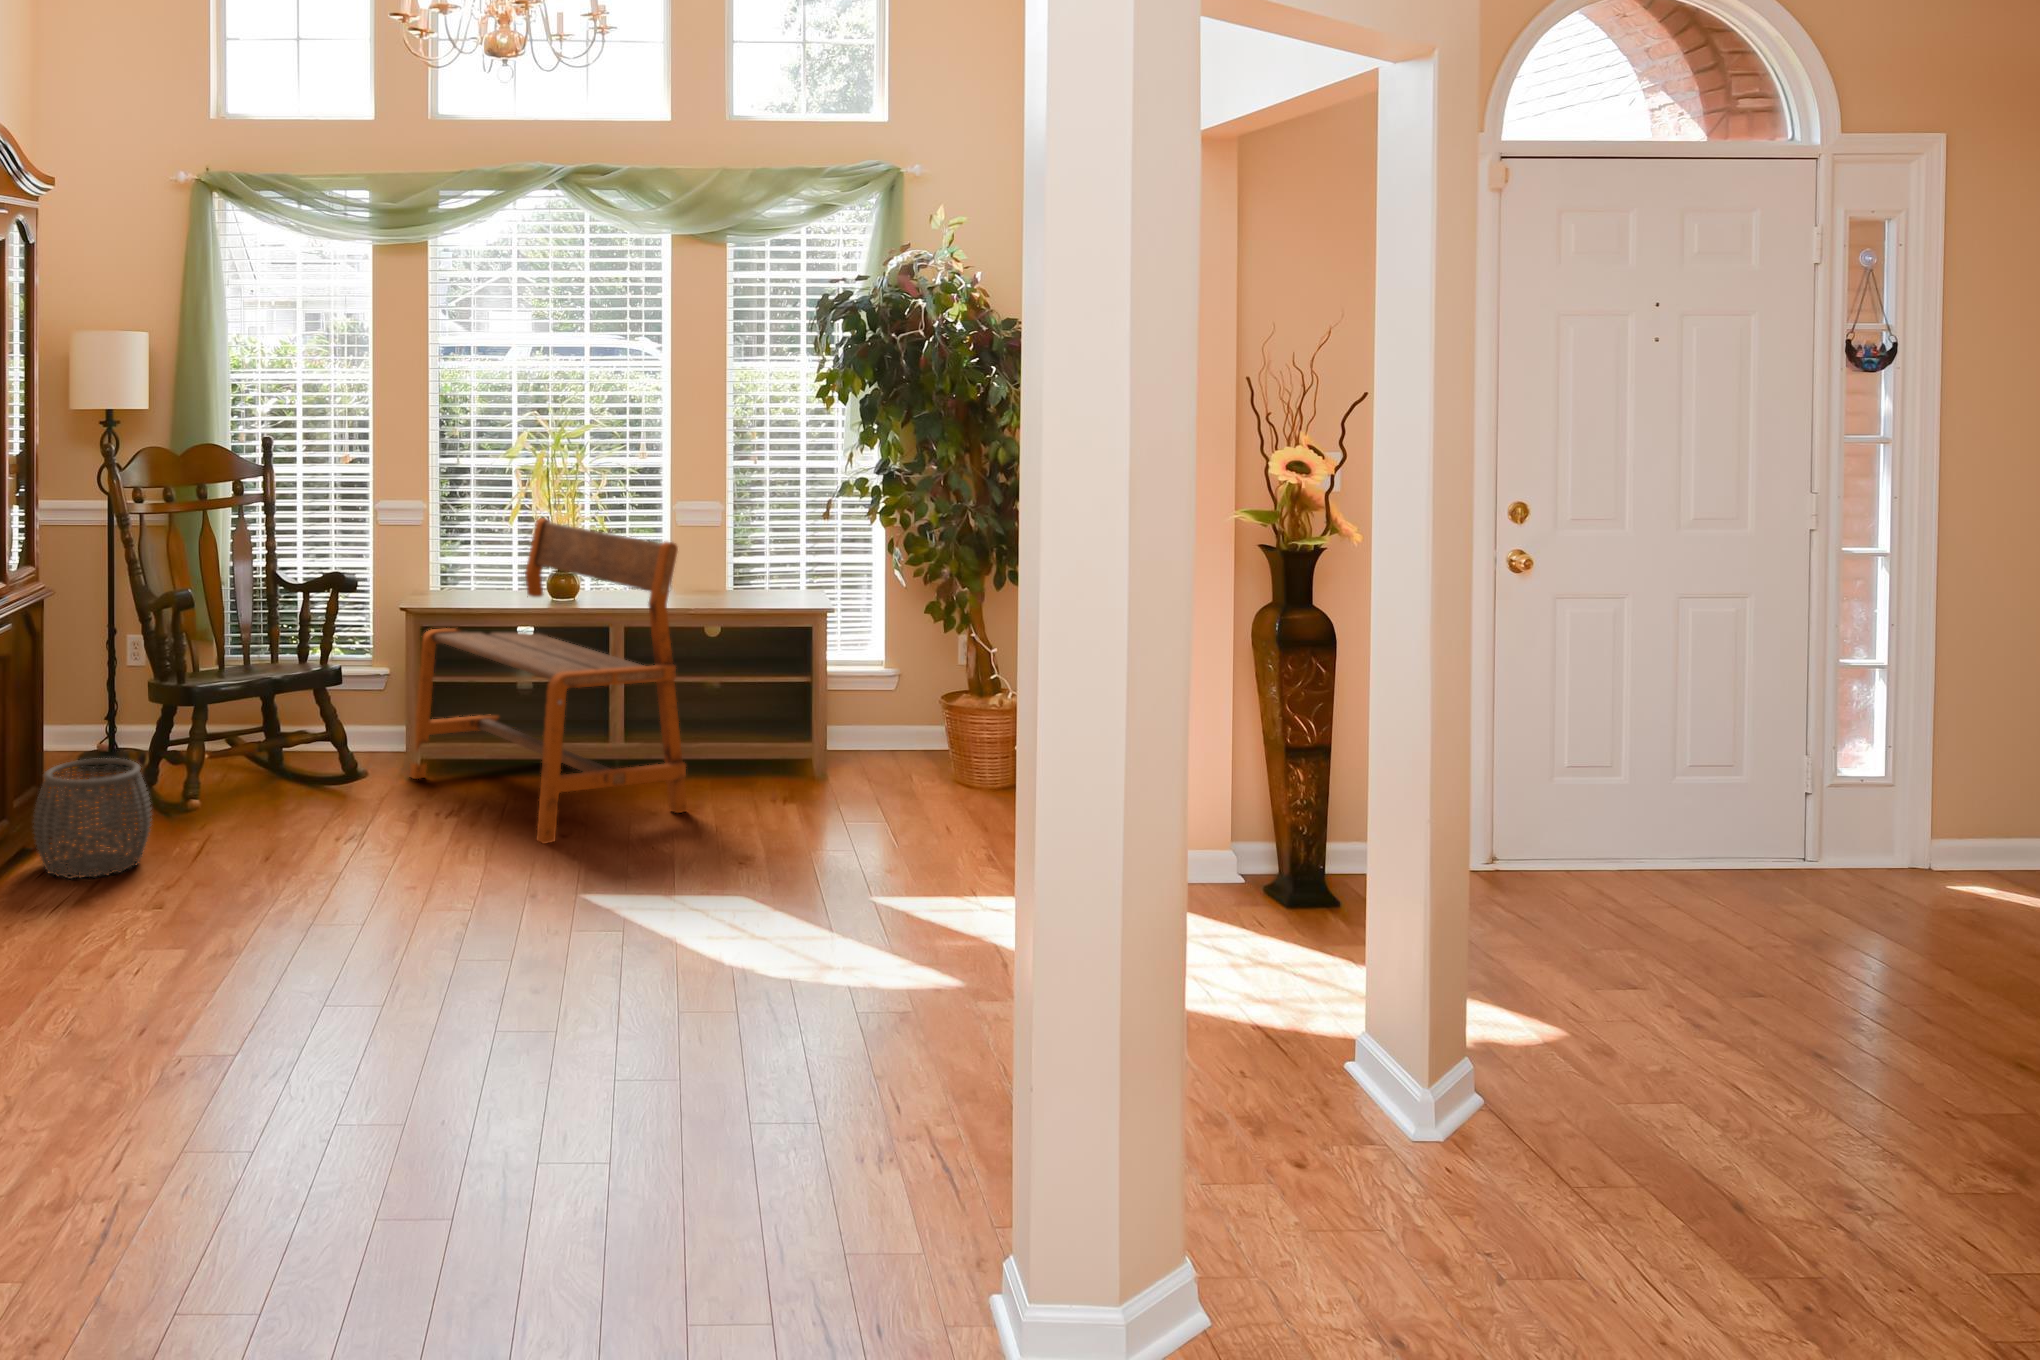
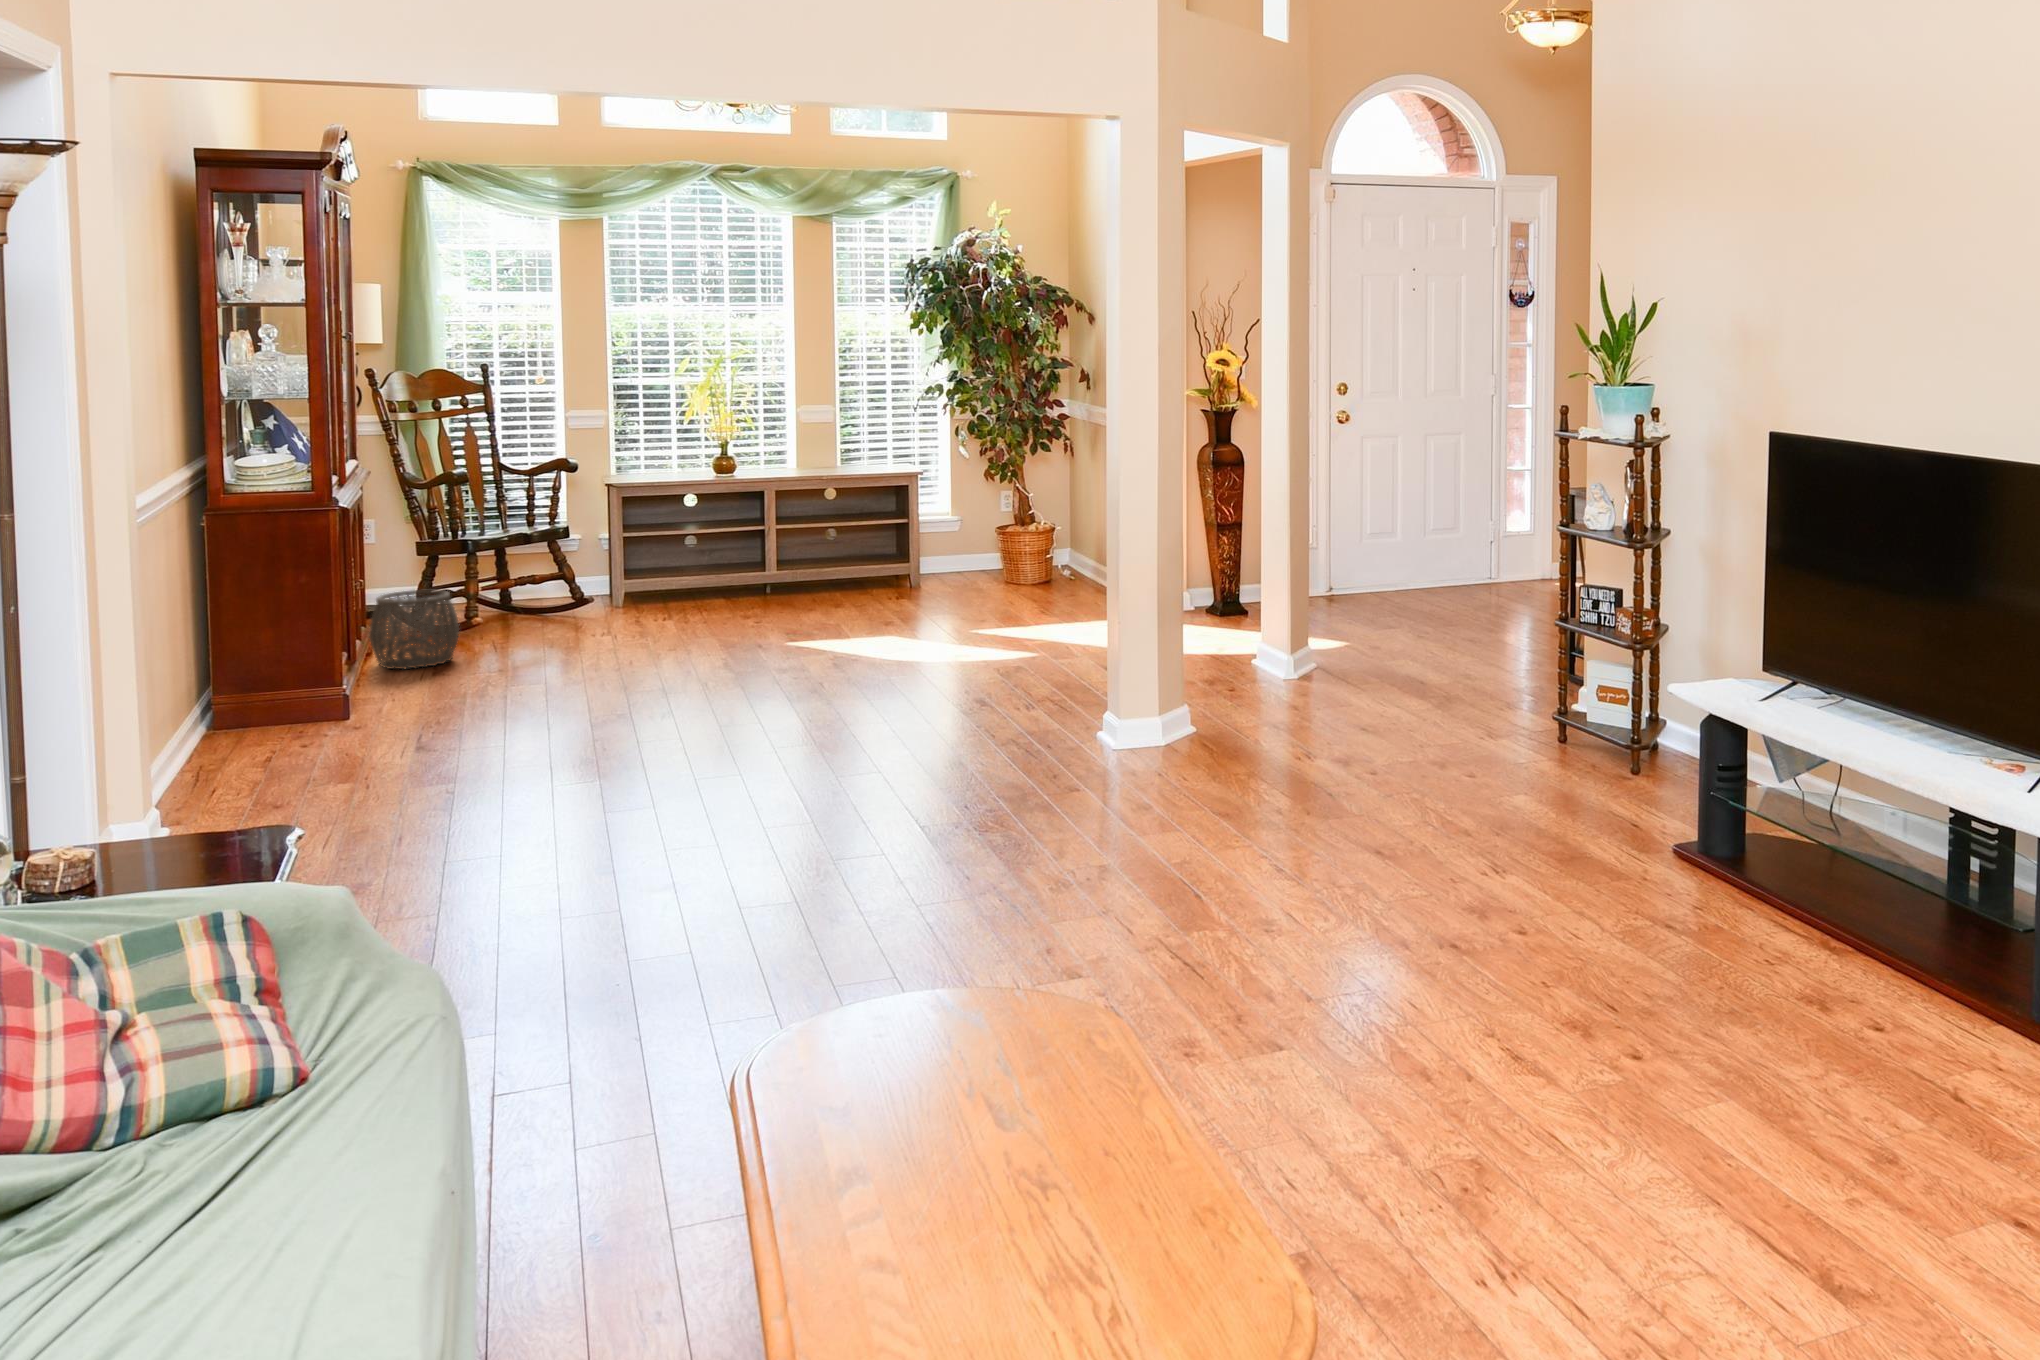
bench: present [410,518,687,844] -> none [612,420,835,630]

